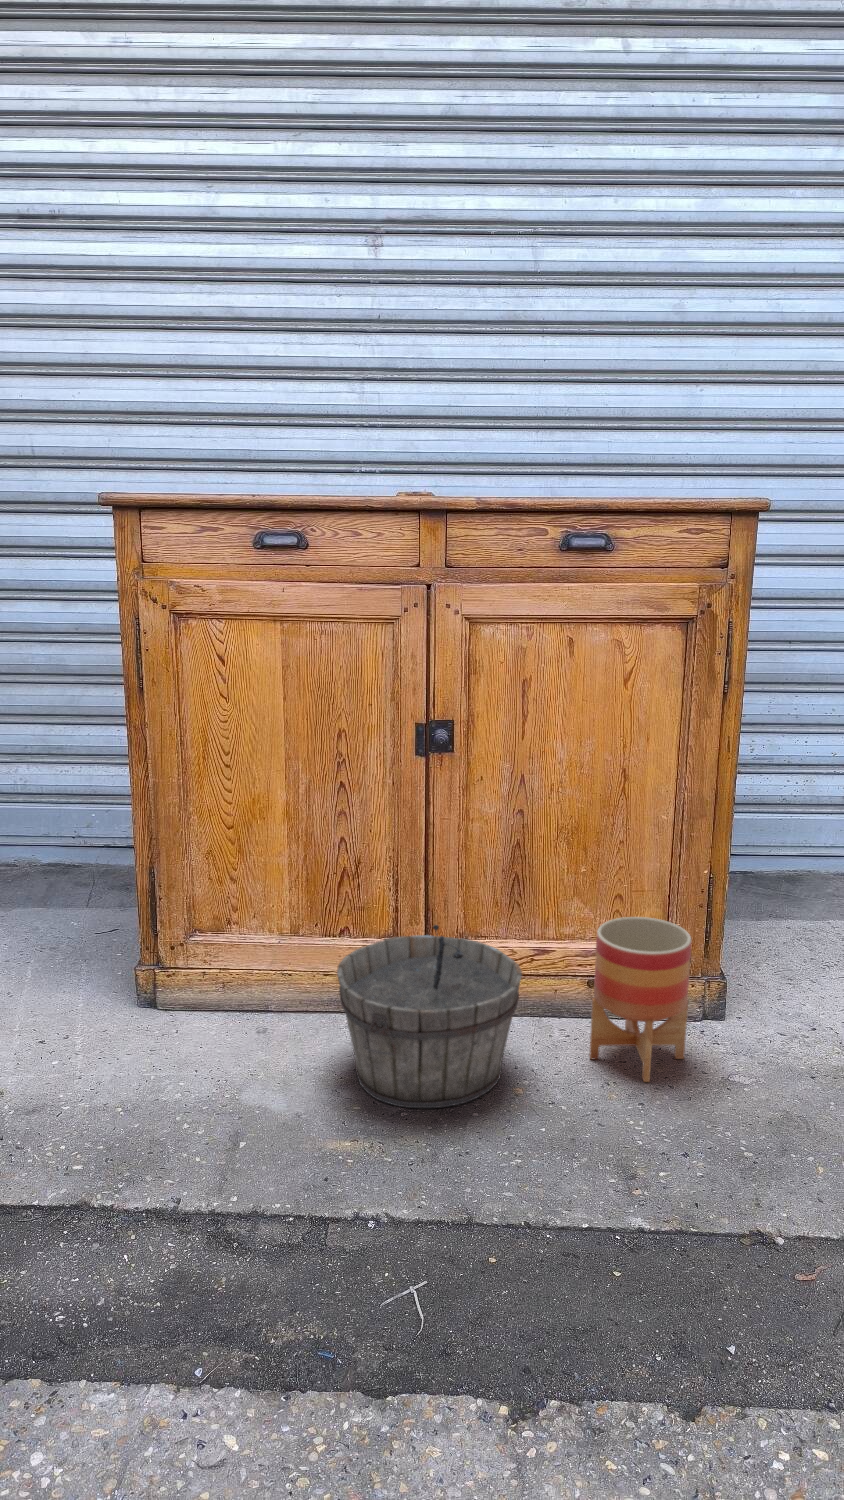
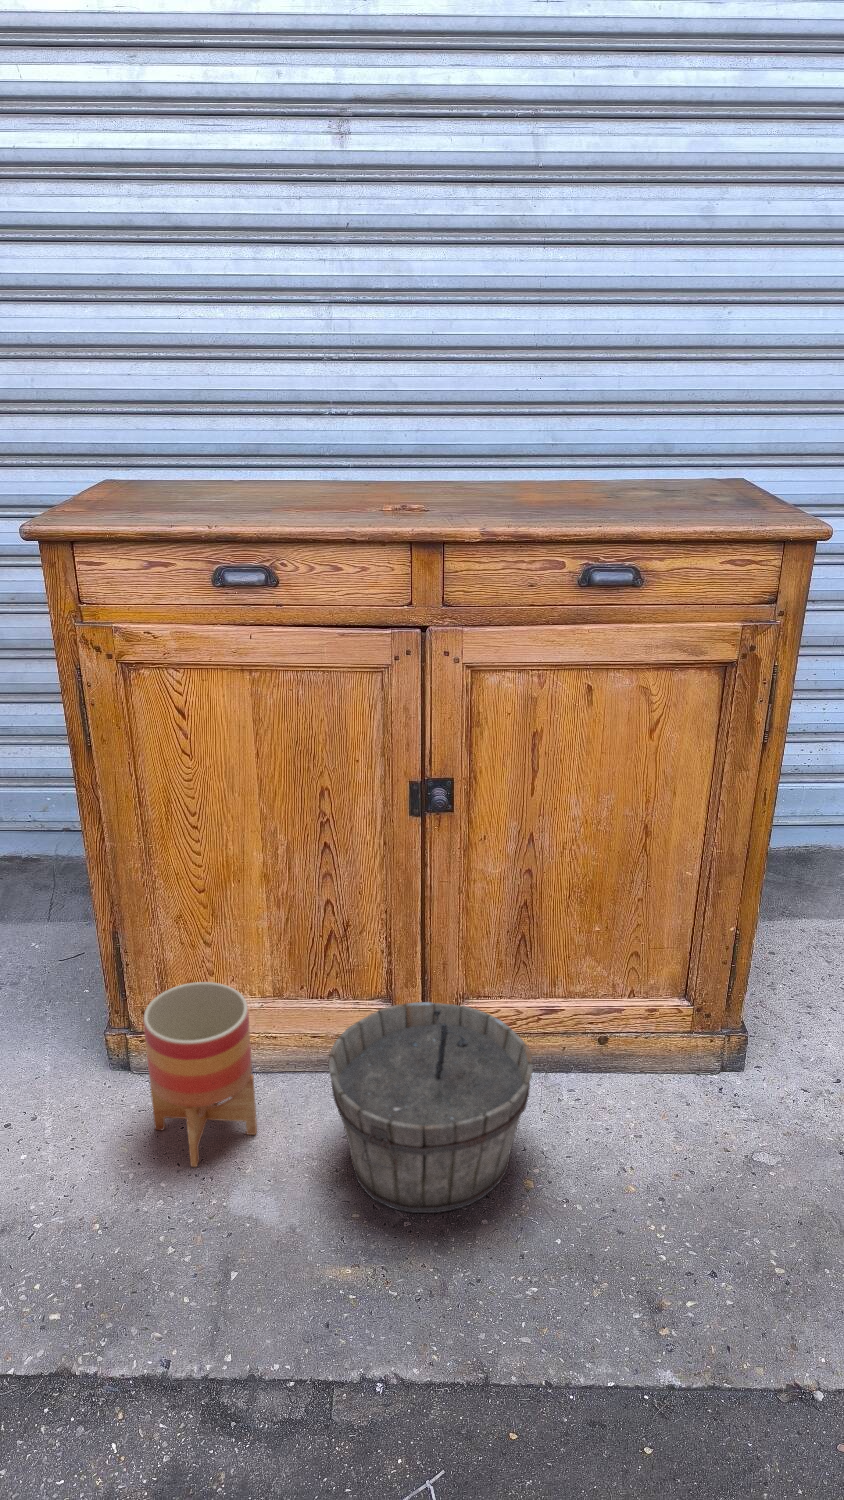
planter: present [589,917,692,1082] -> present [143,982,257,1167]

